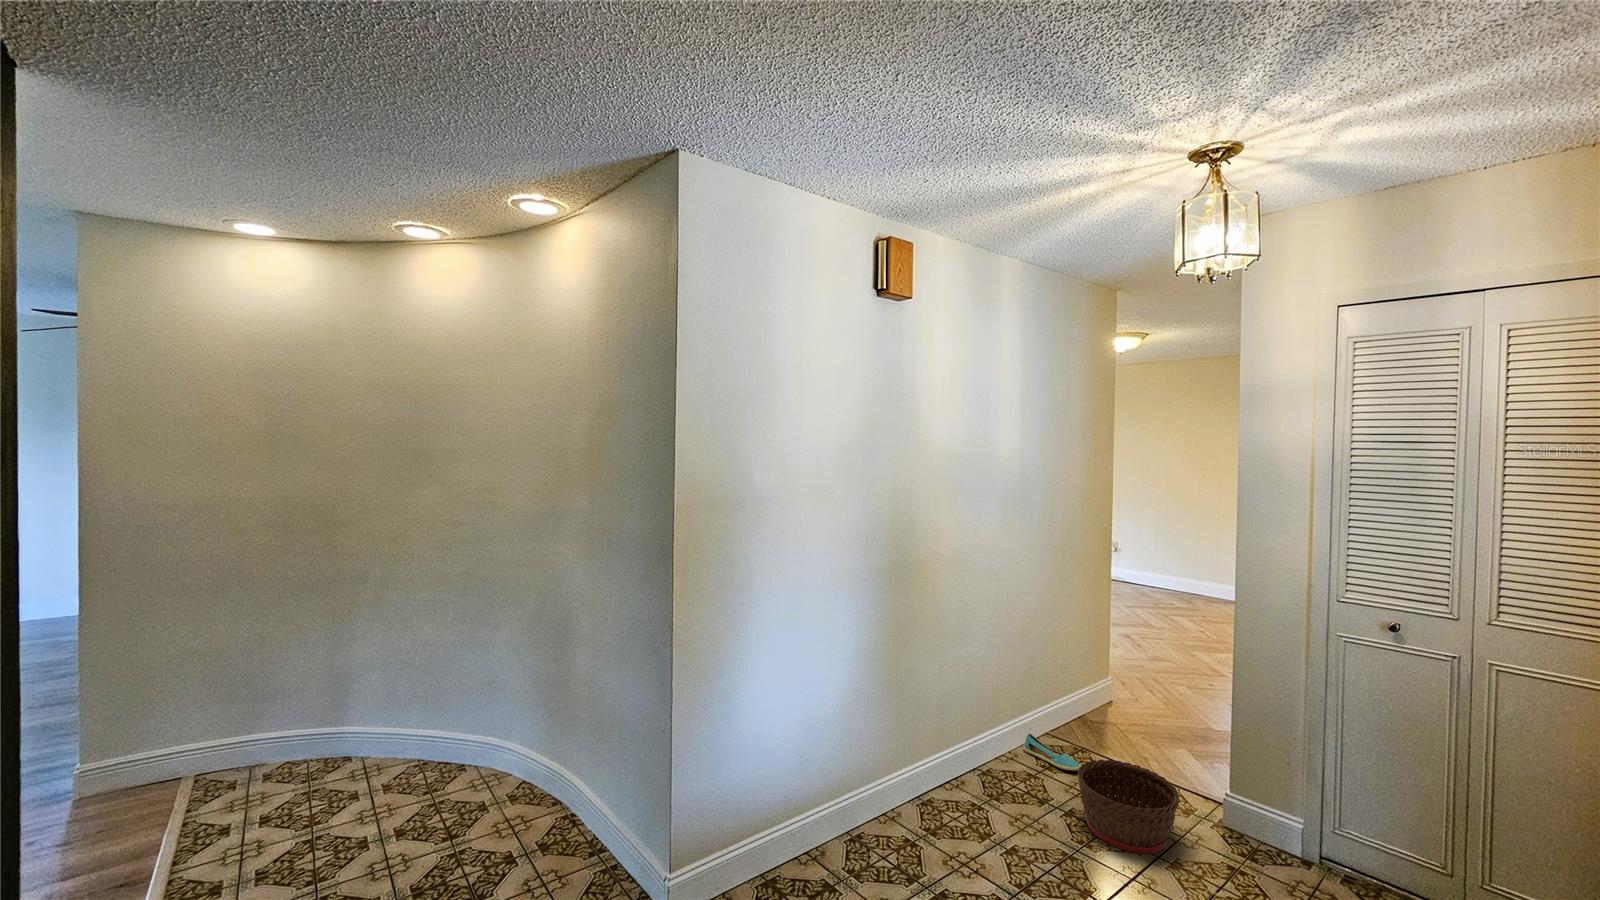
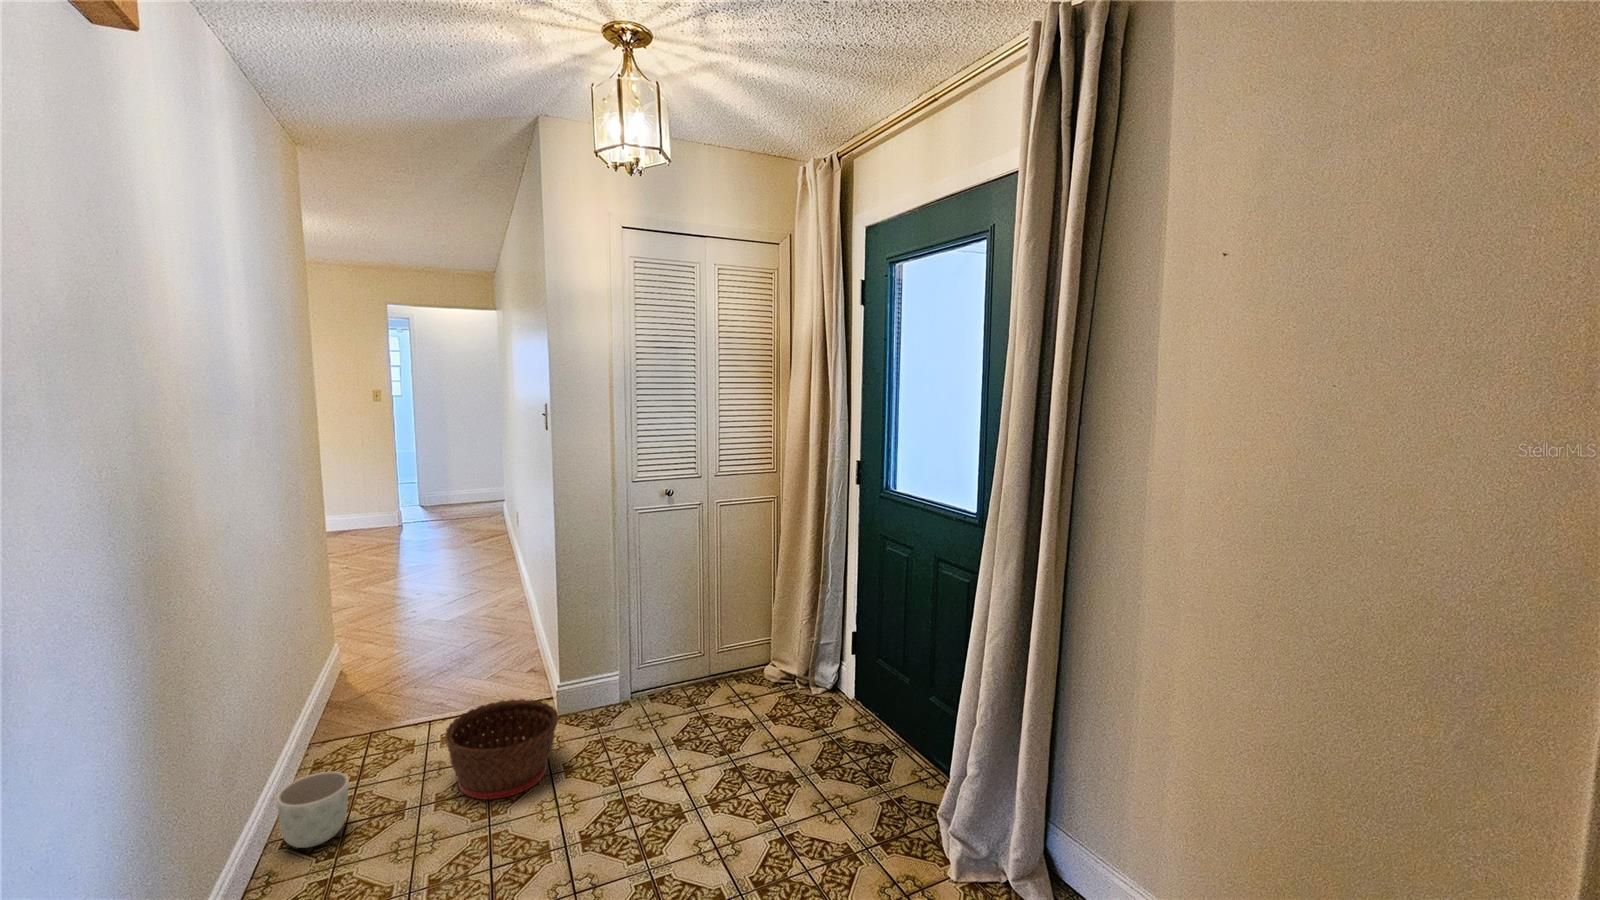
shoe: present [1023,733,1081,771] -> none [302,744,402,778]
planter: none [976,739,1016,787] -> present [276,772,349,848]

